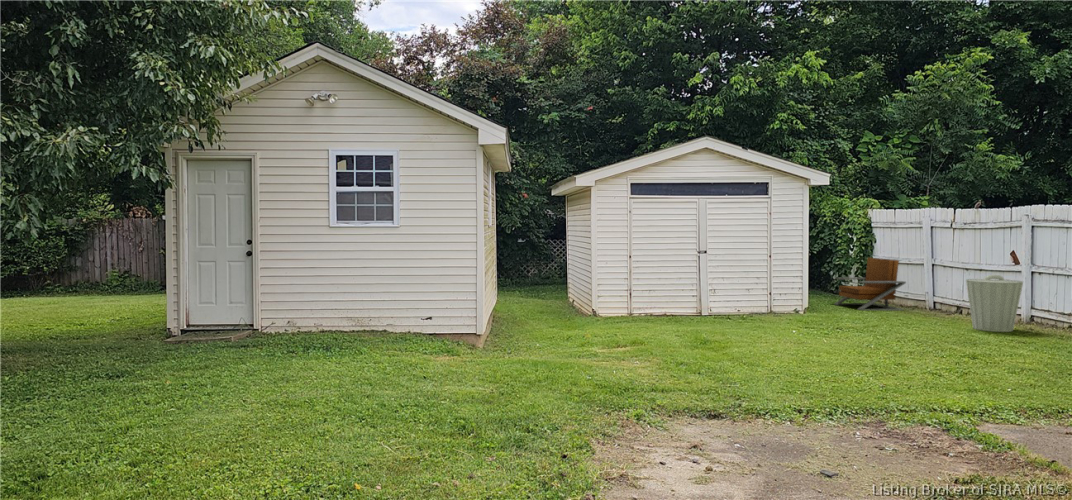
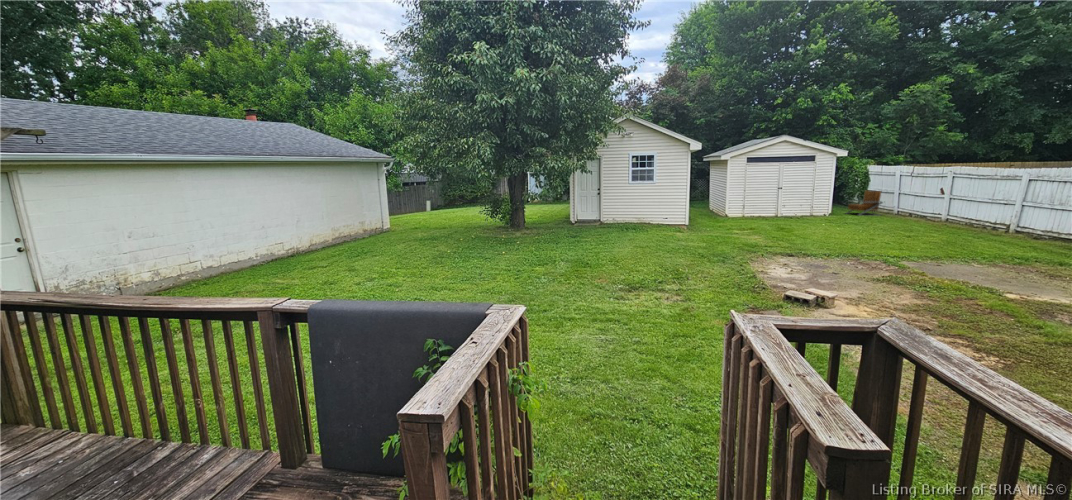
trash can: present [966,275,1023,332] -> none [912,196,941,222]

